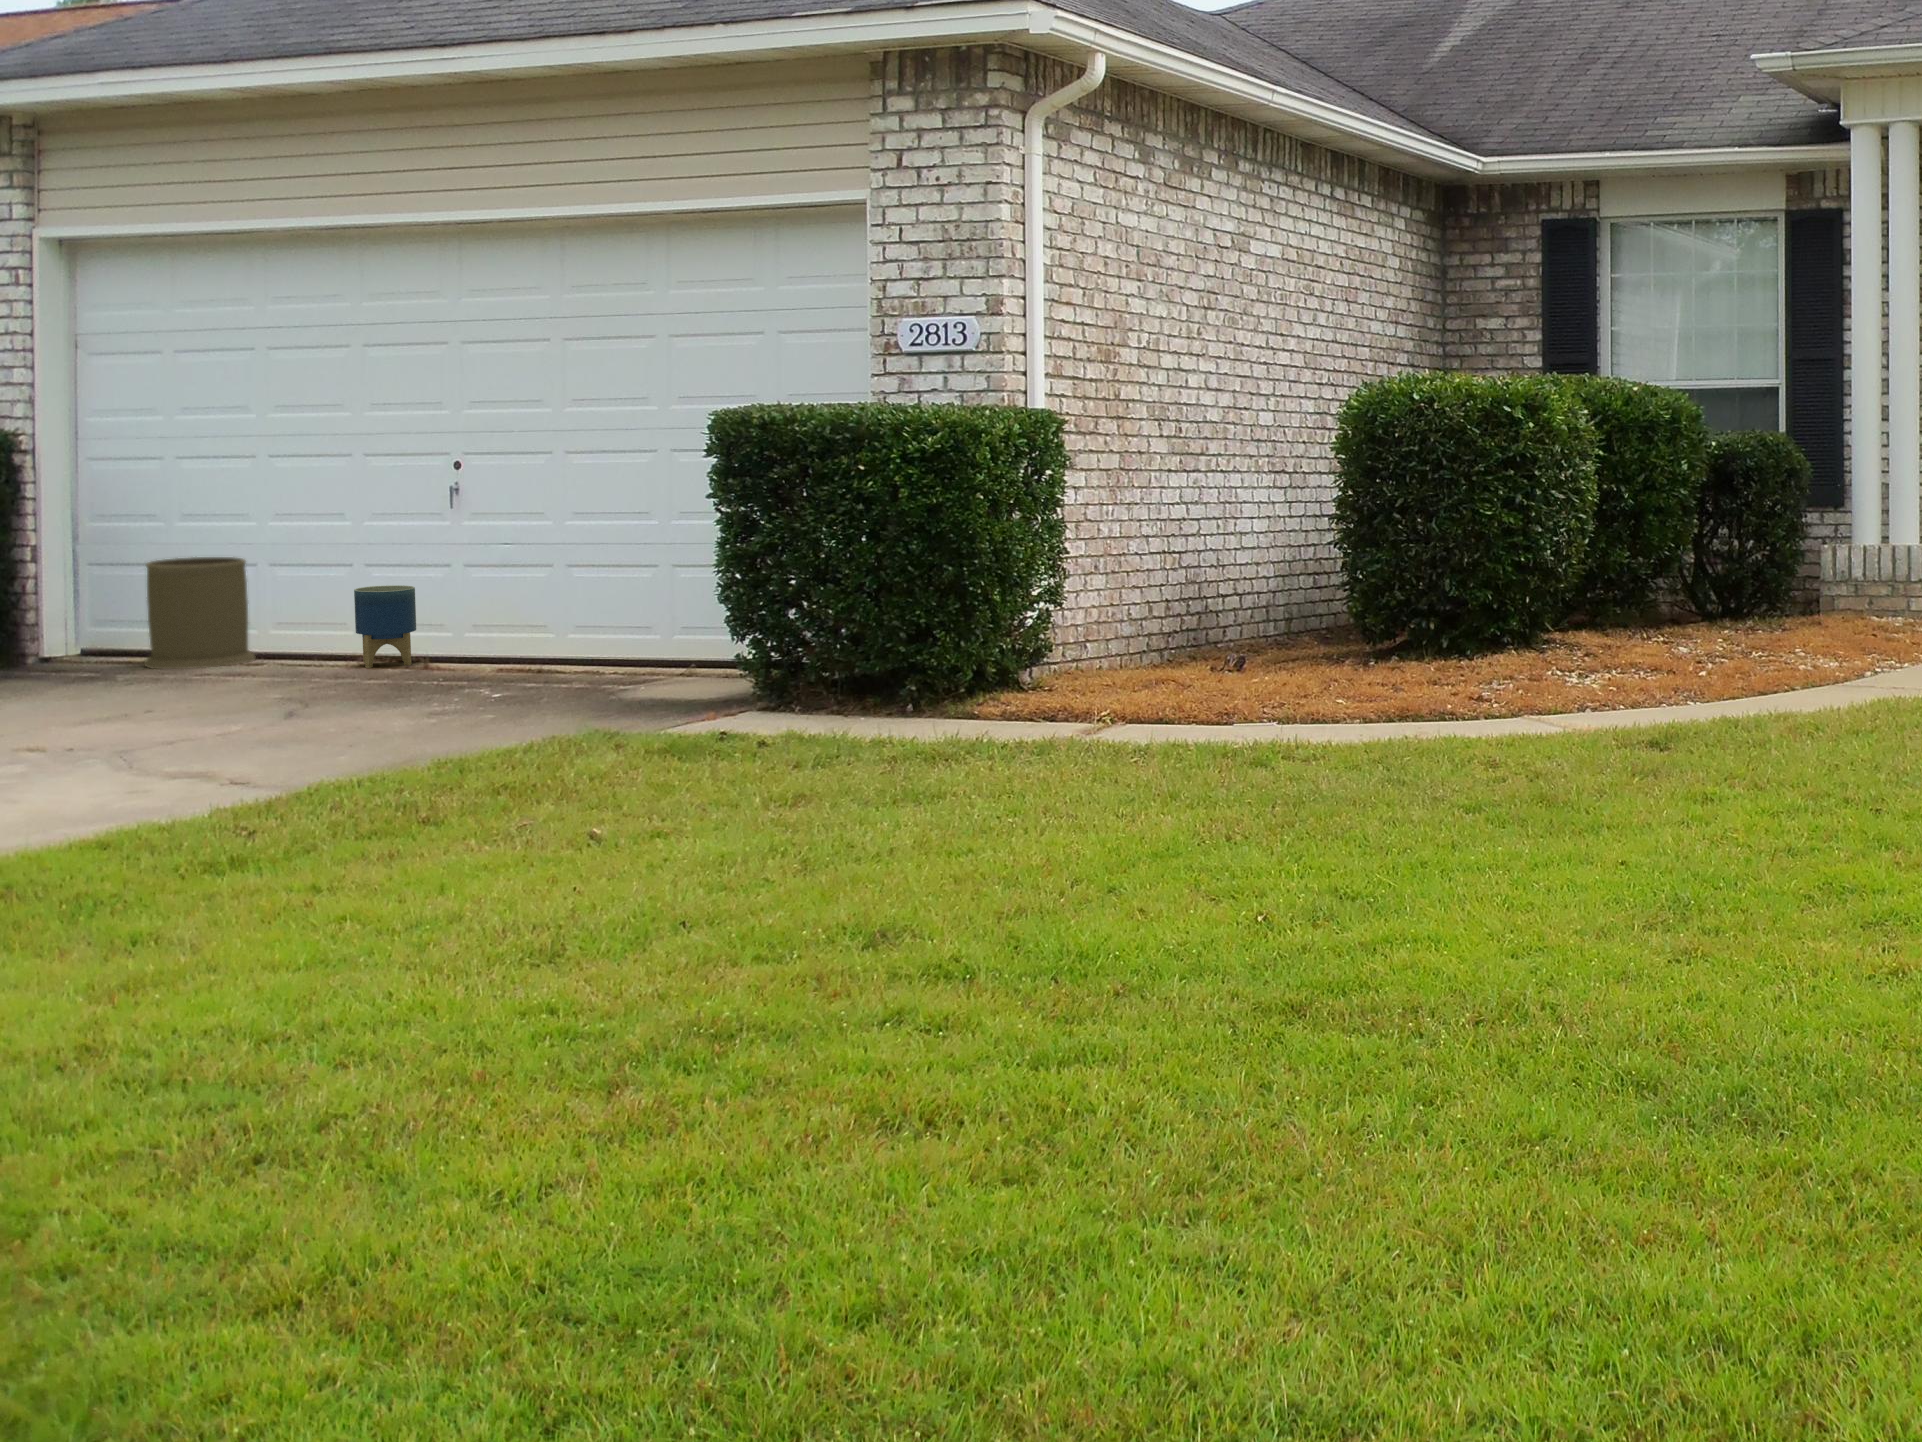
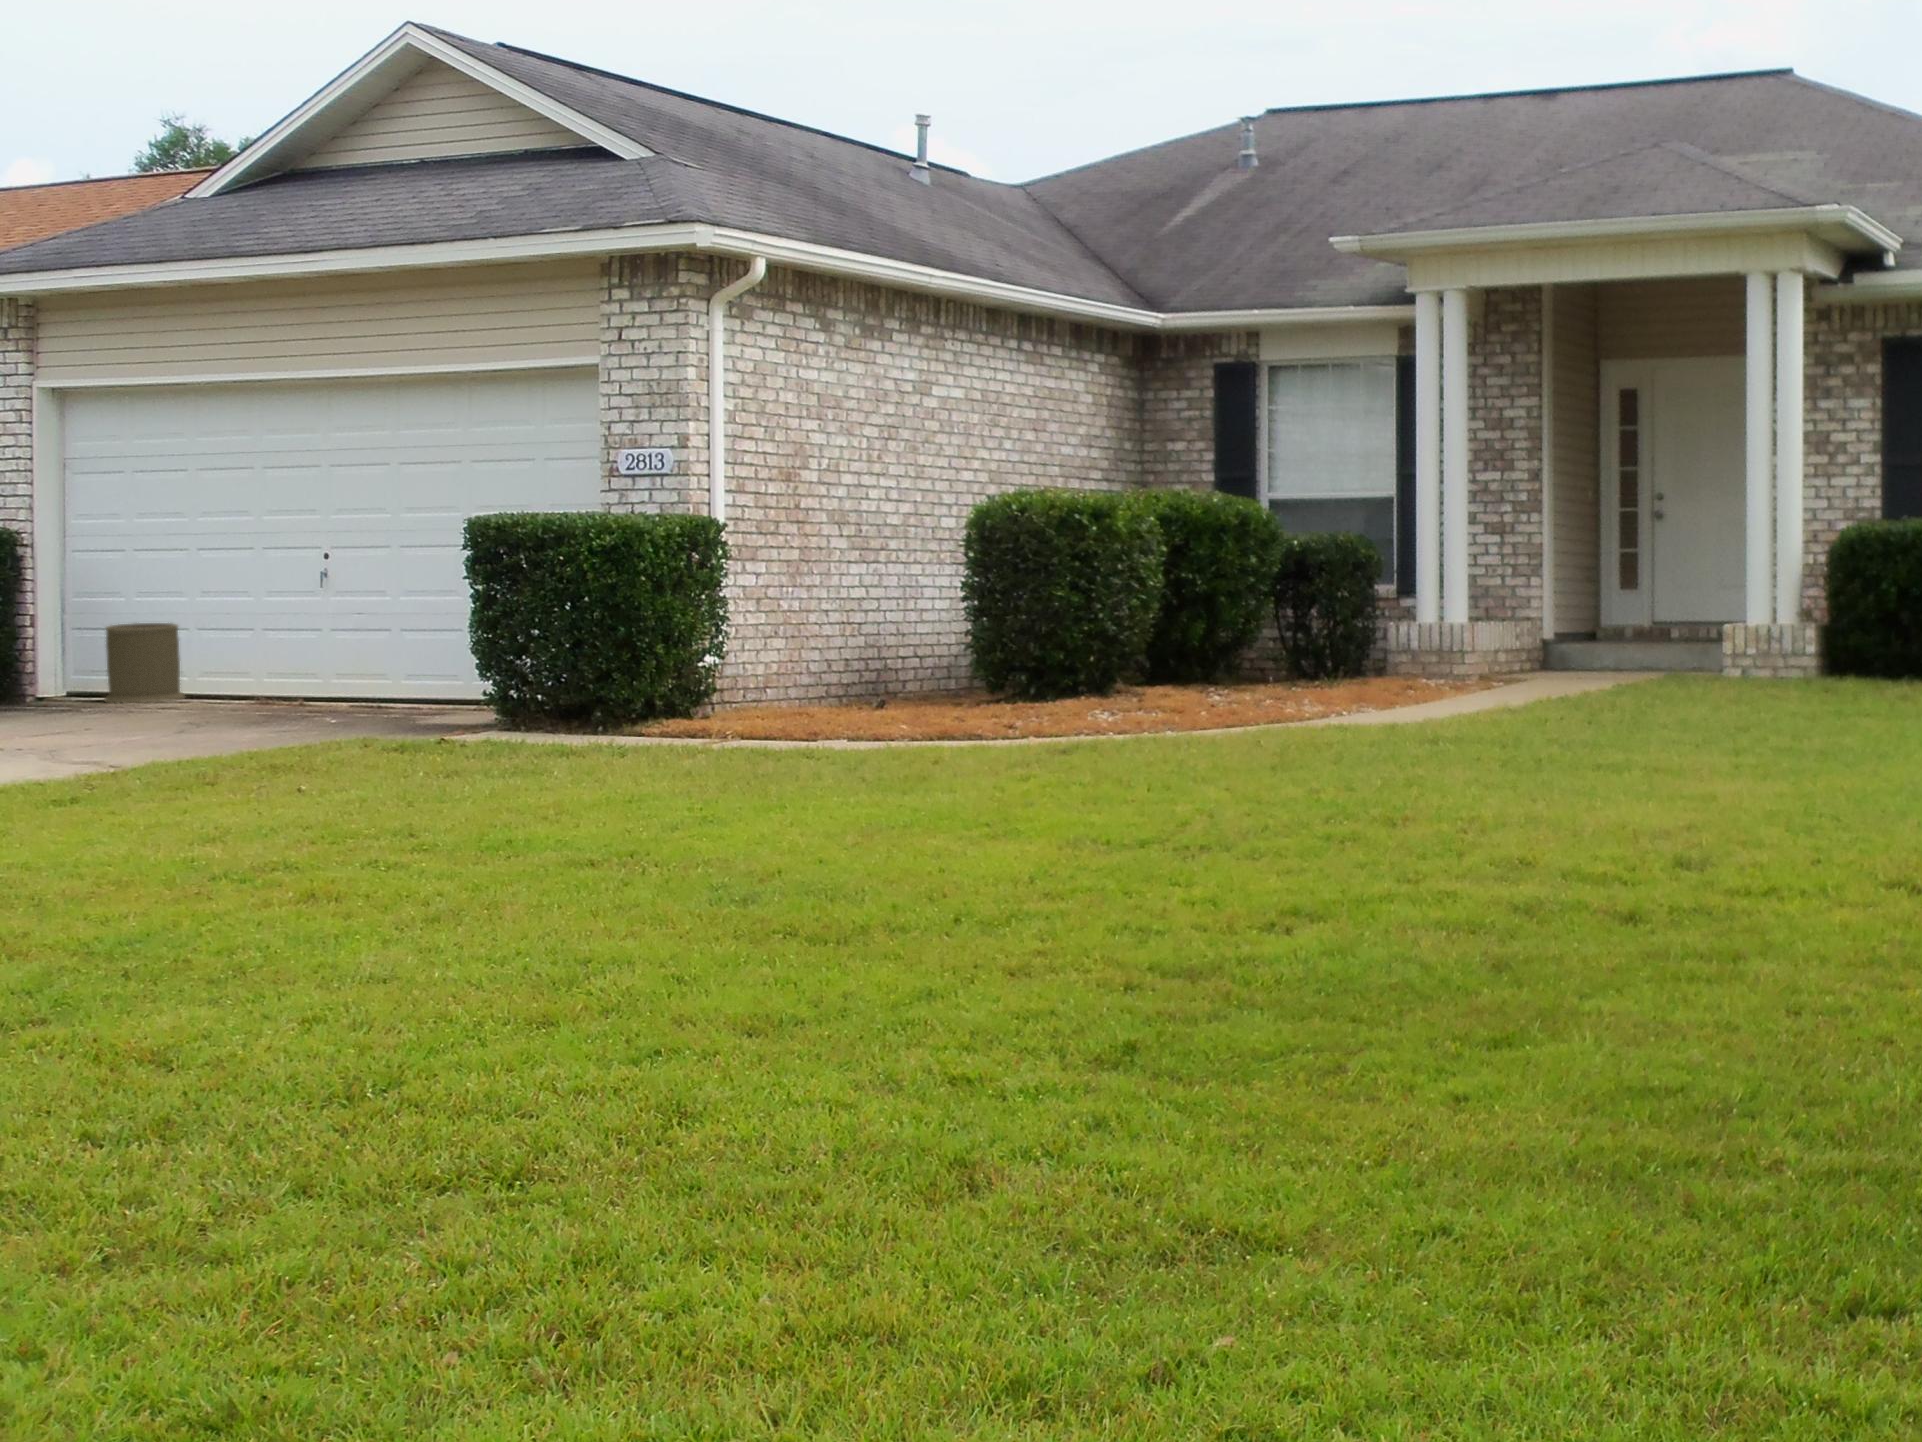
planter: present [354,585,416,668] -> none [250,644,296,703]

